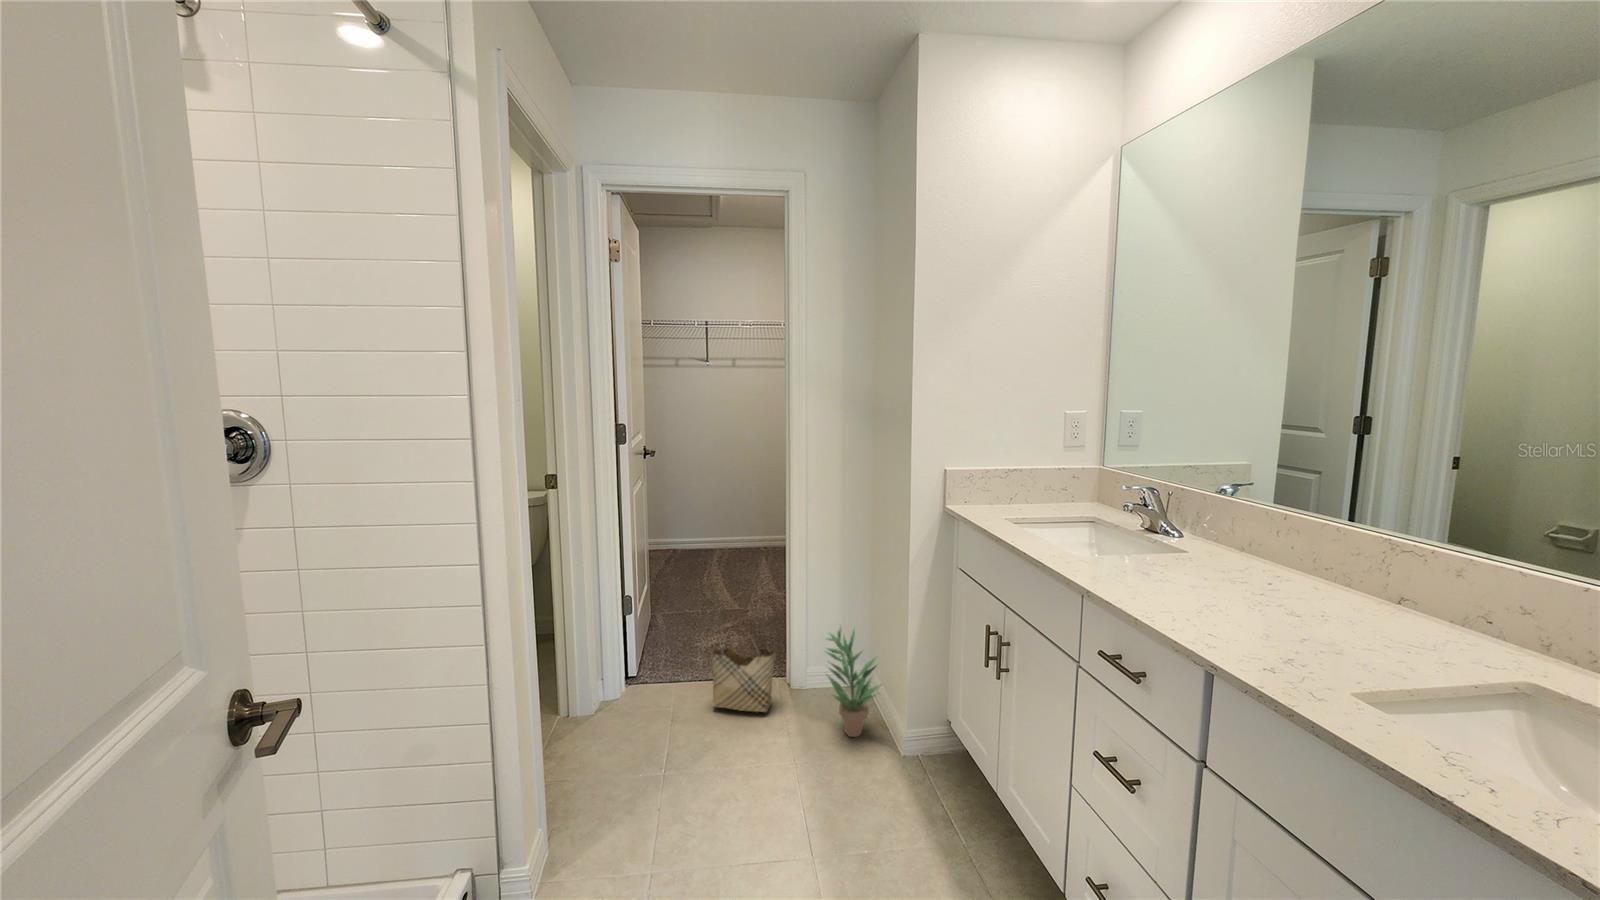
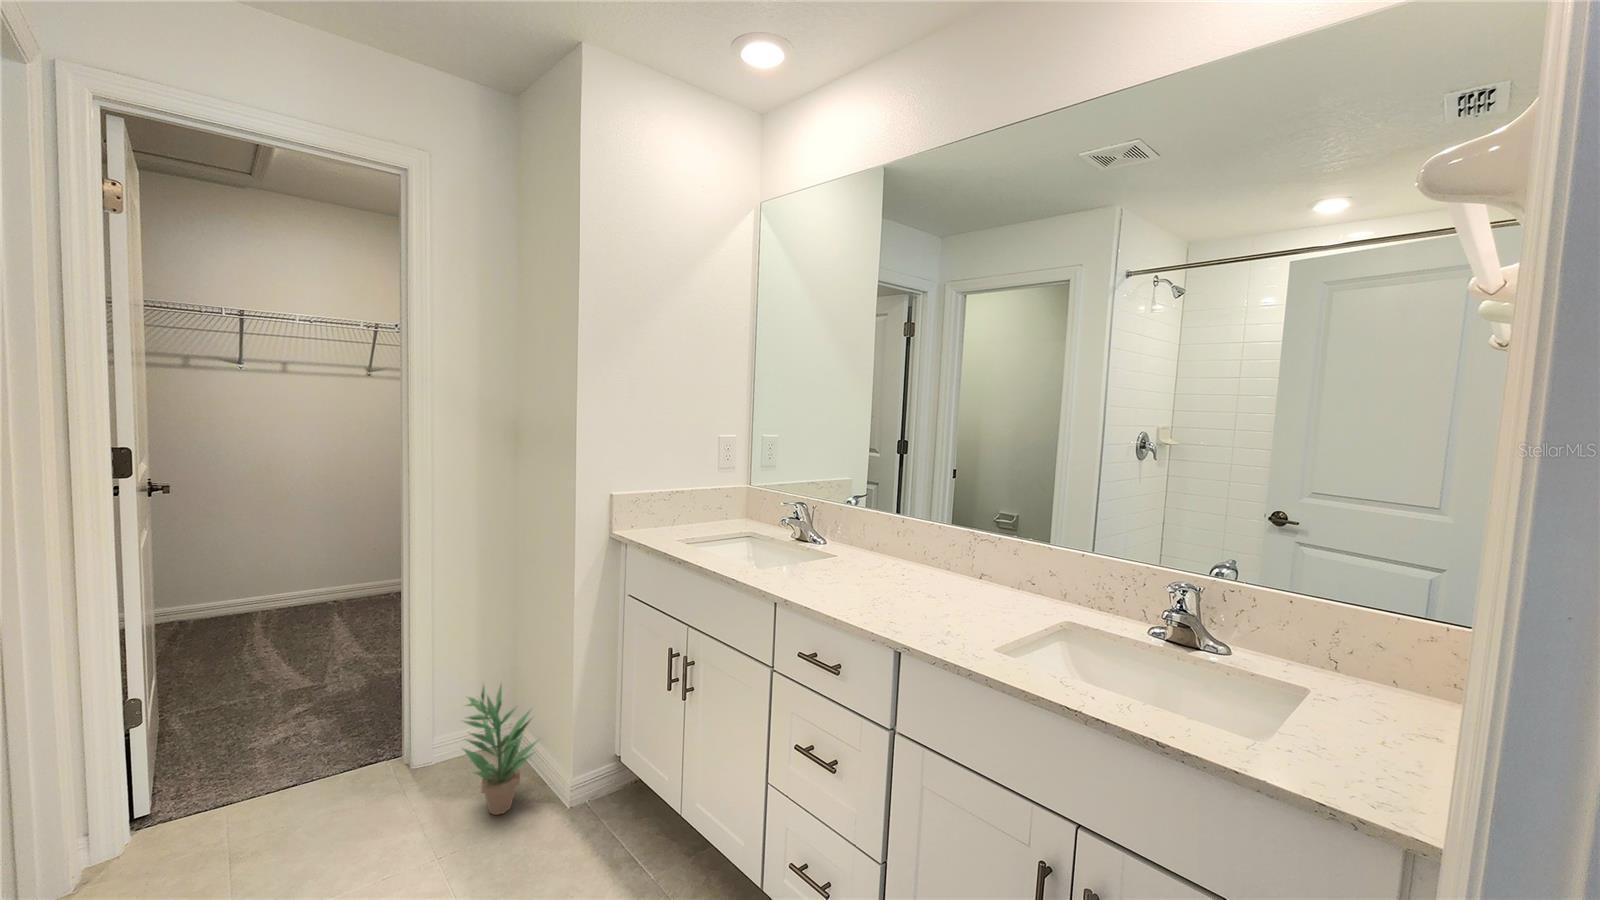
woven basket: present [711,615,776,712] -> none [264,702,383,850]

